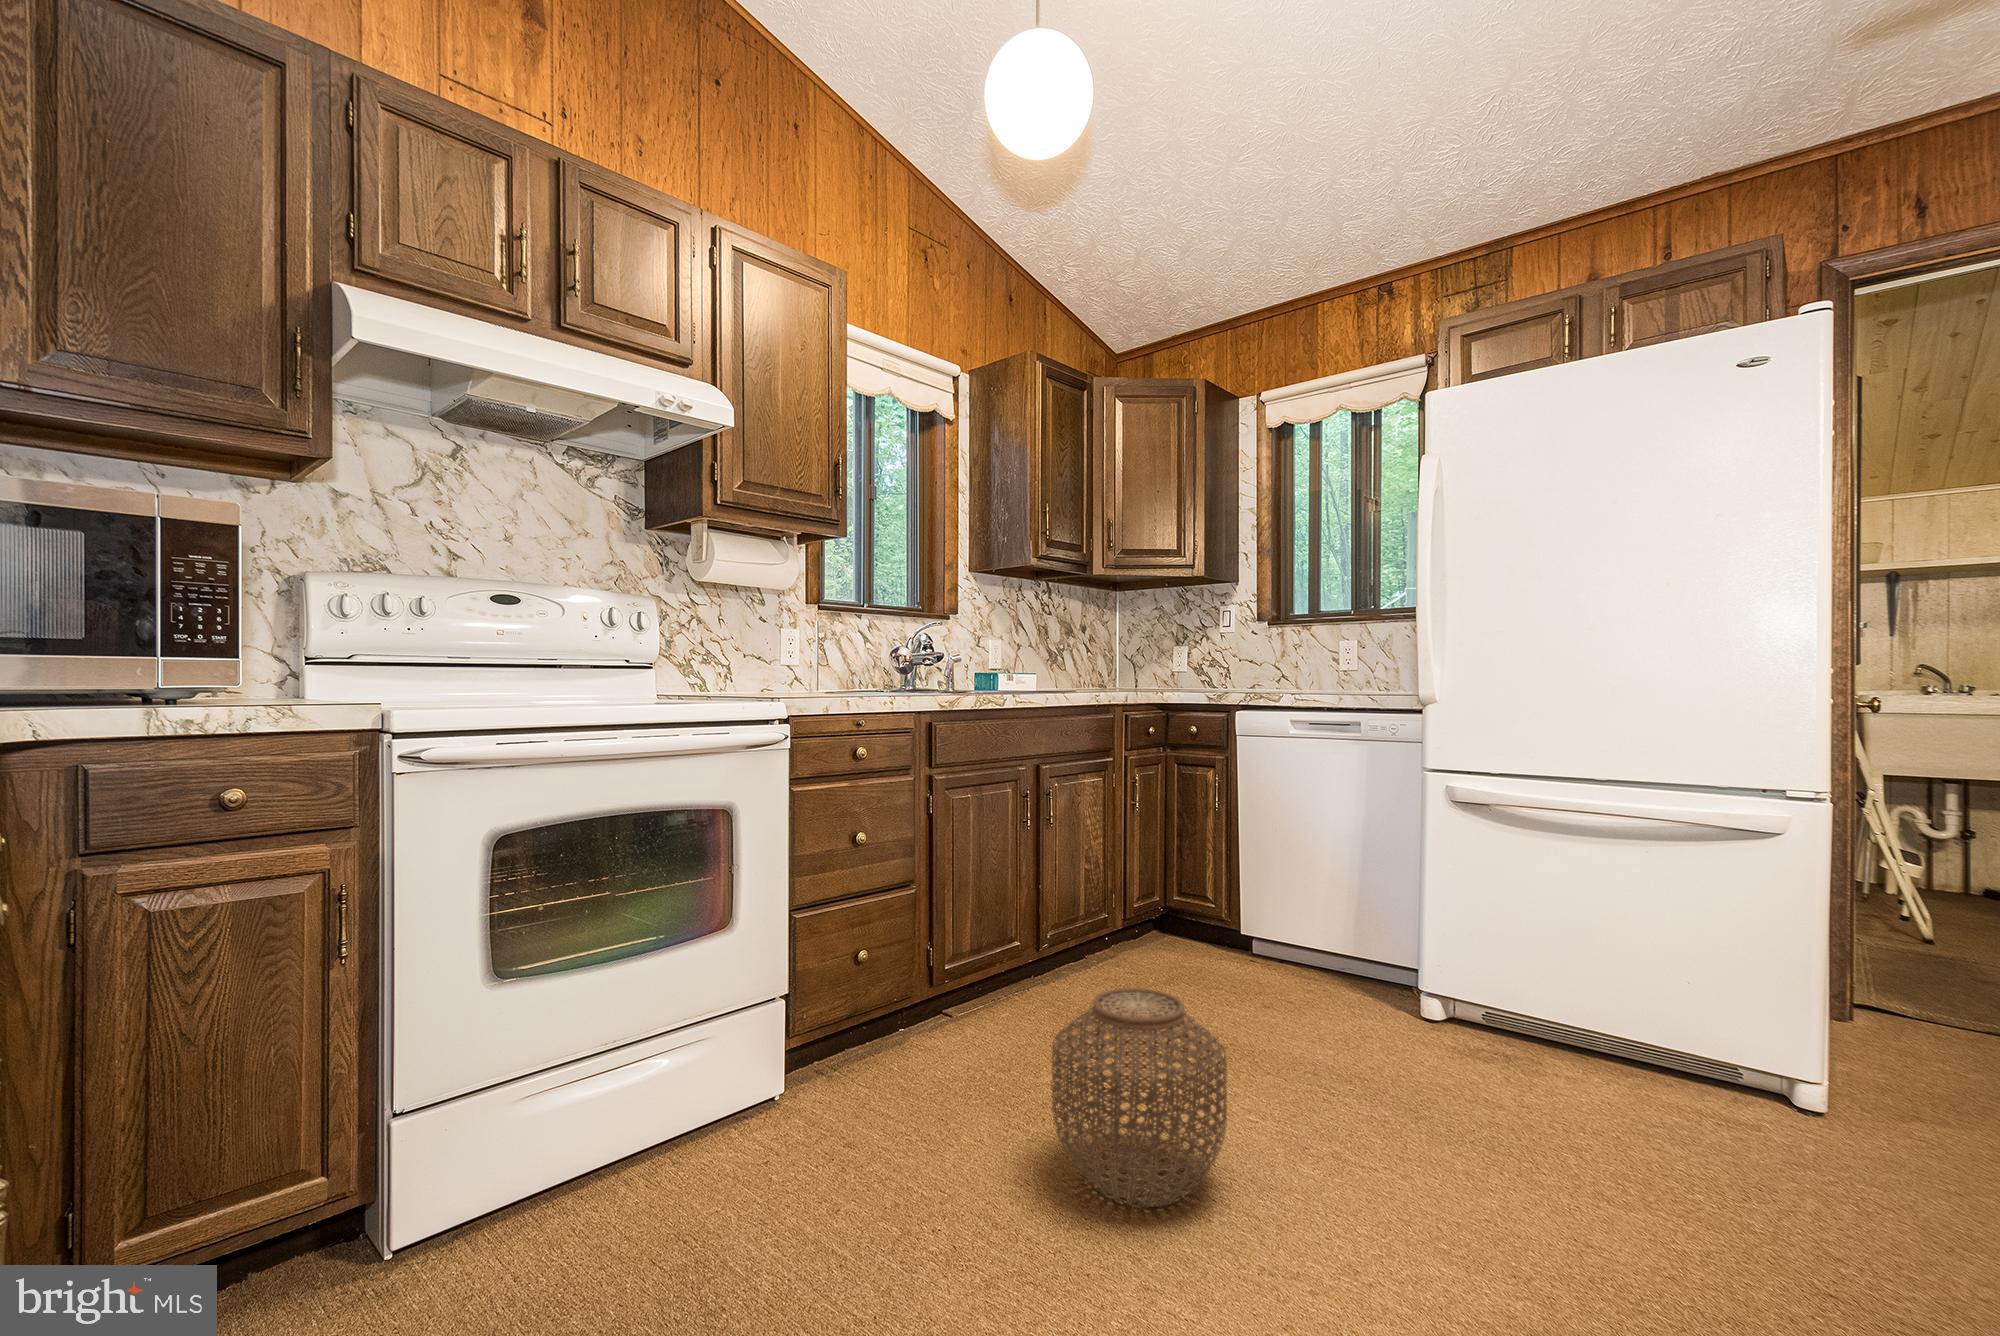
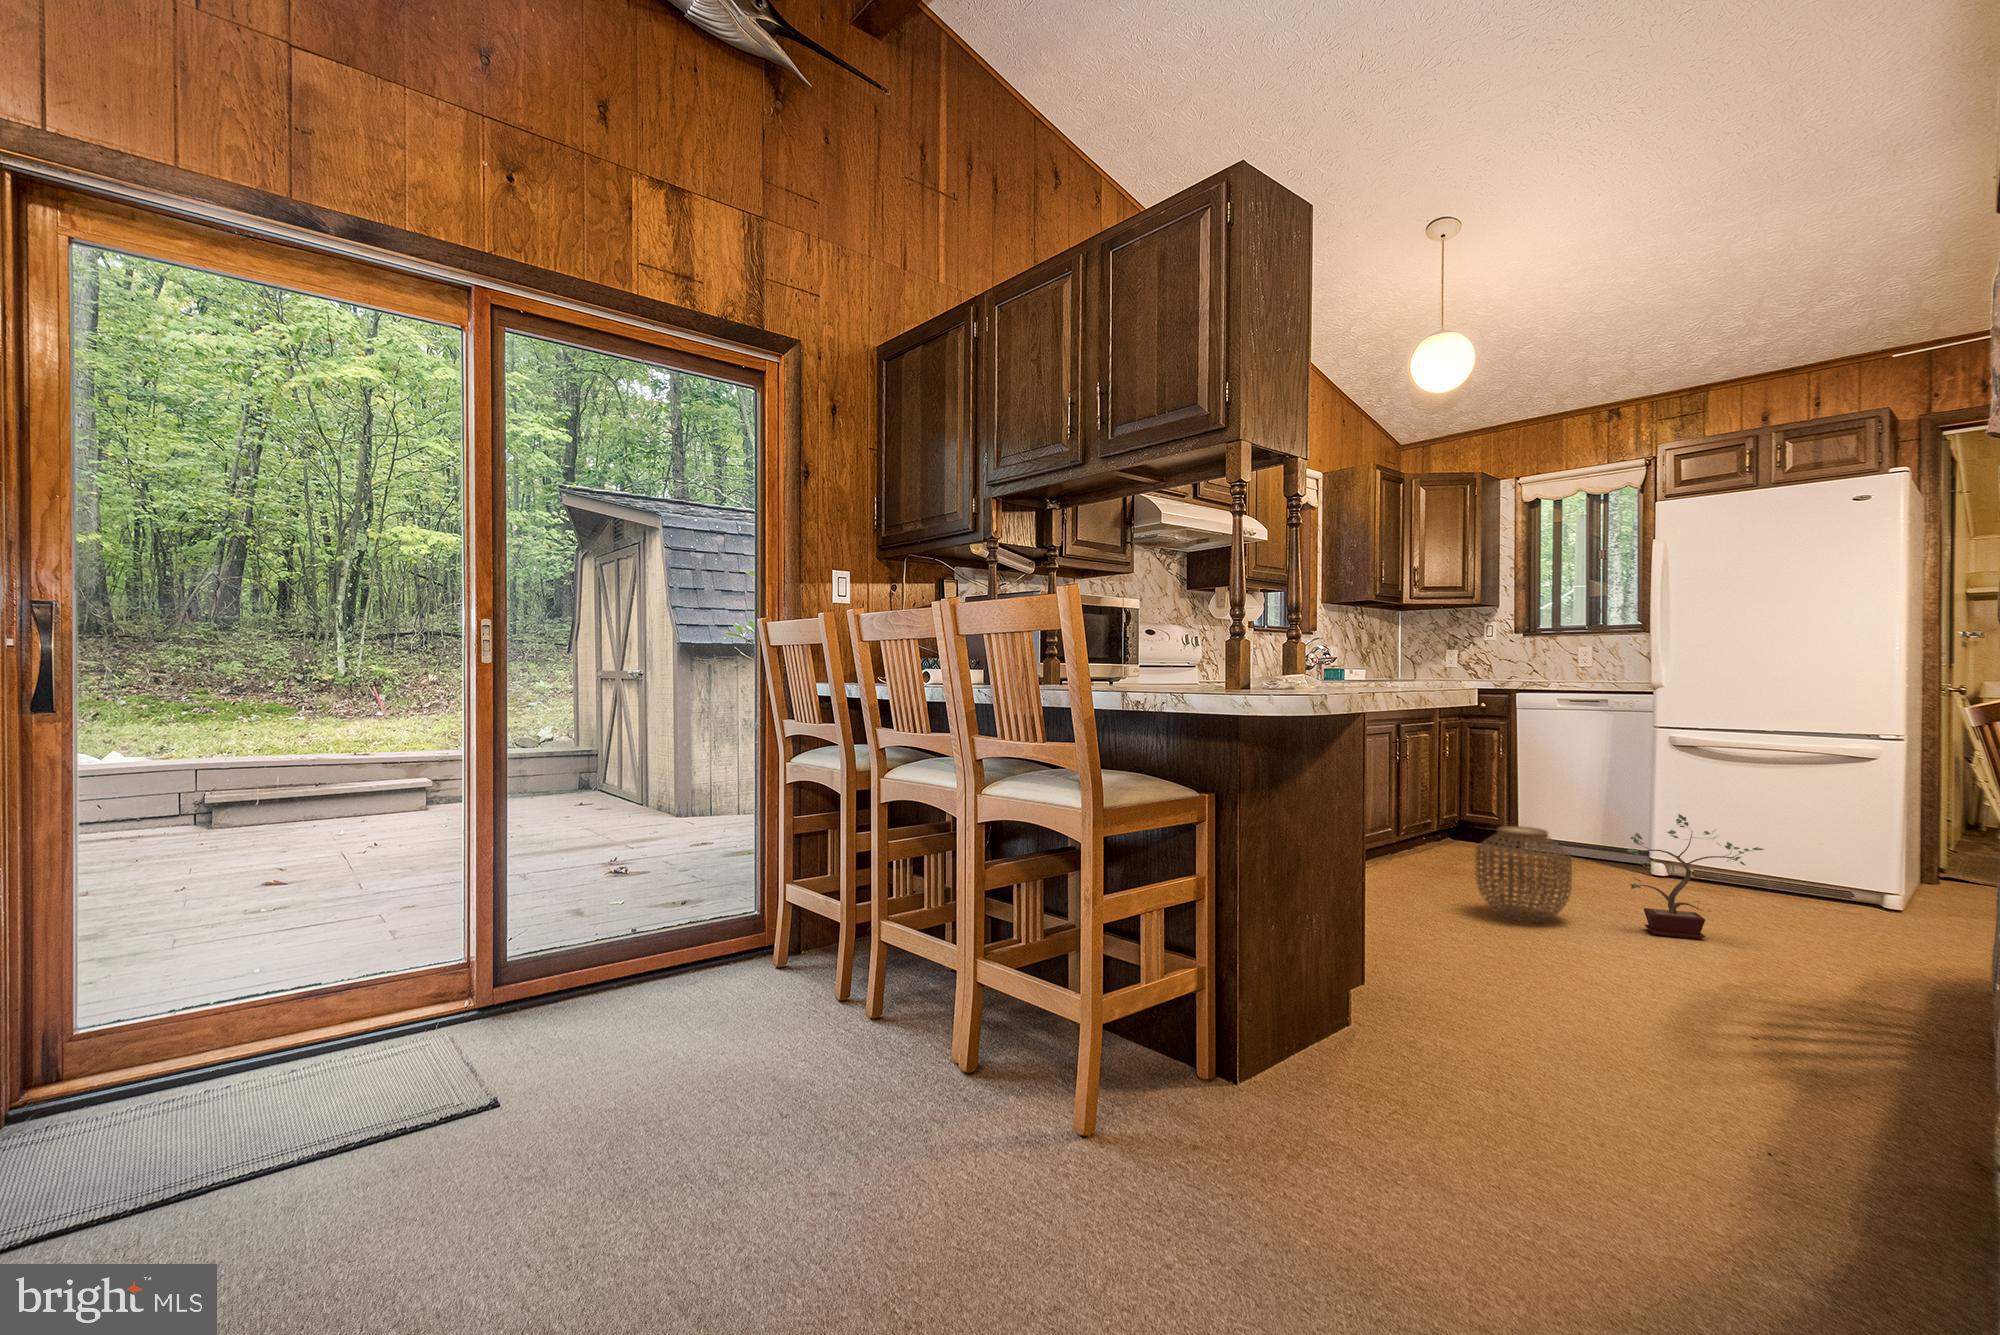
potted plant: none [1320,976,1594,1261] -> present [1627,814,1764,939]

